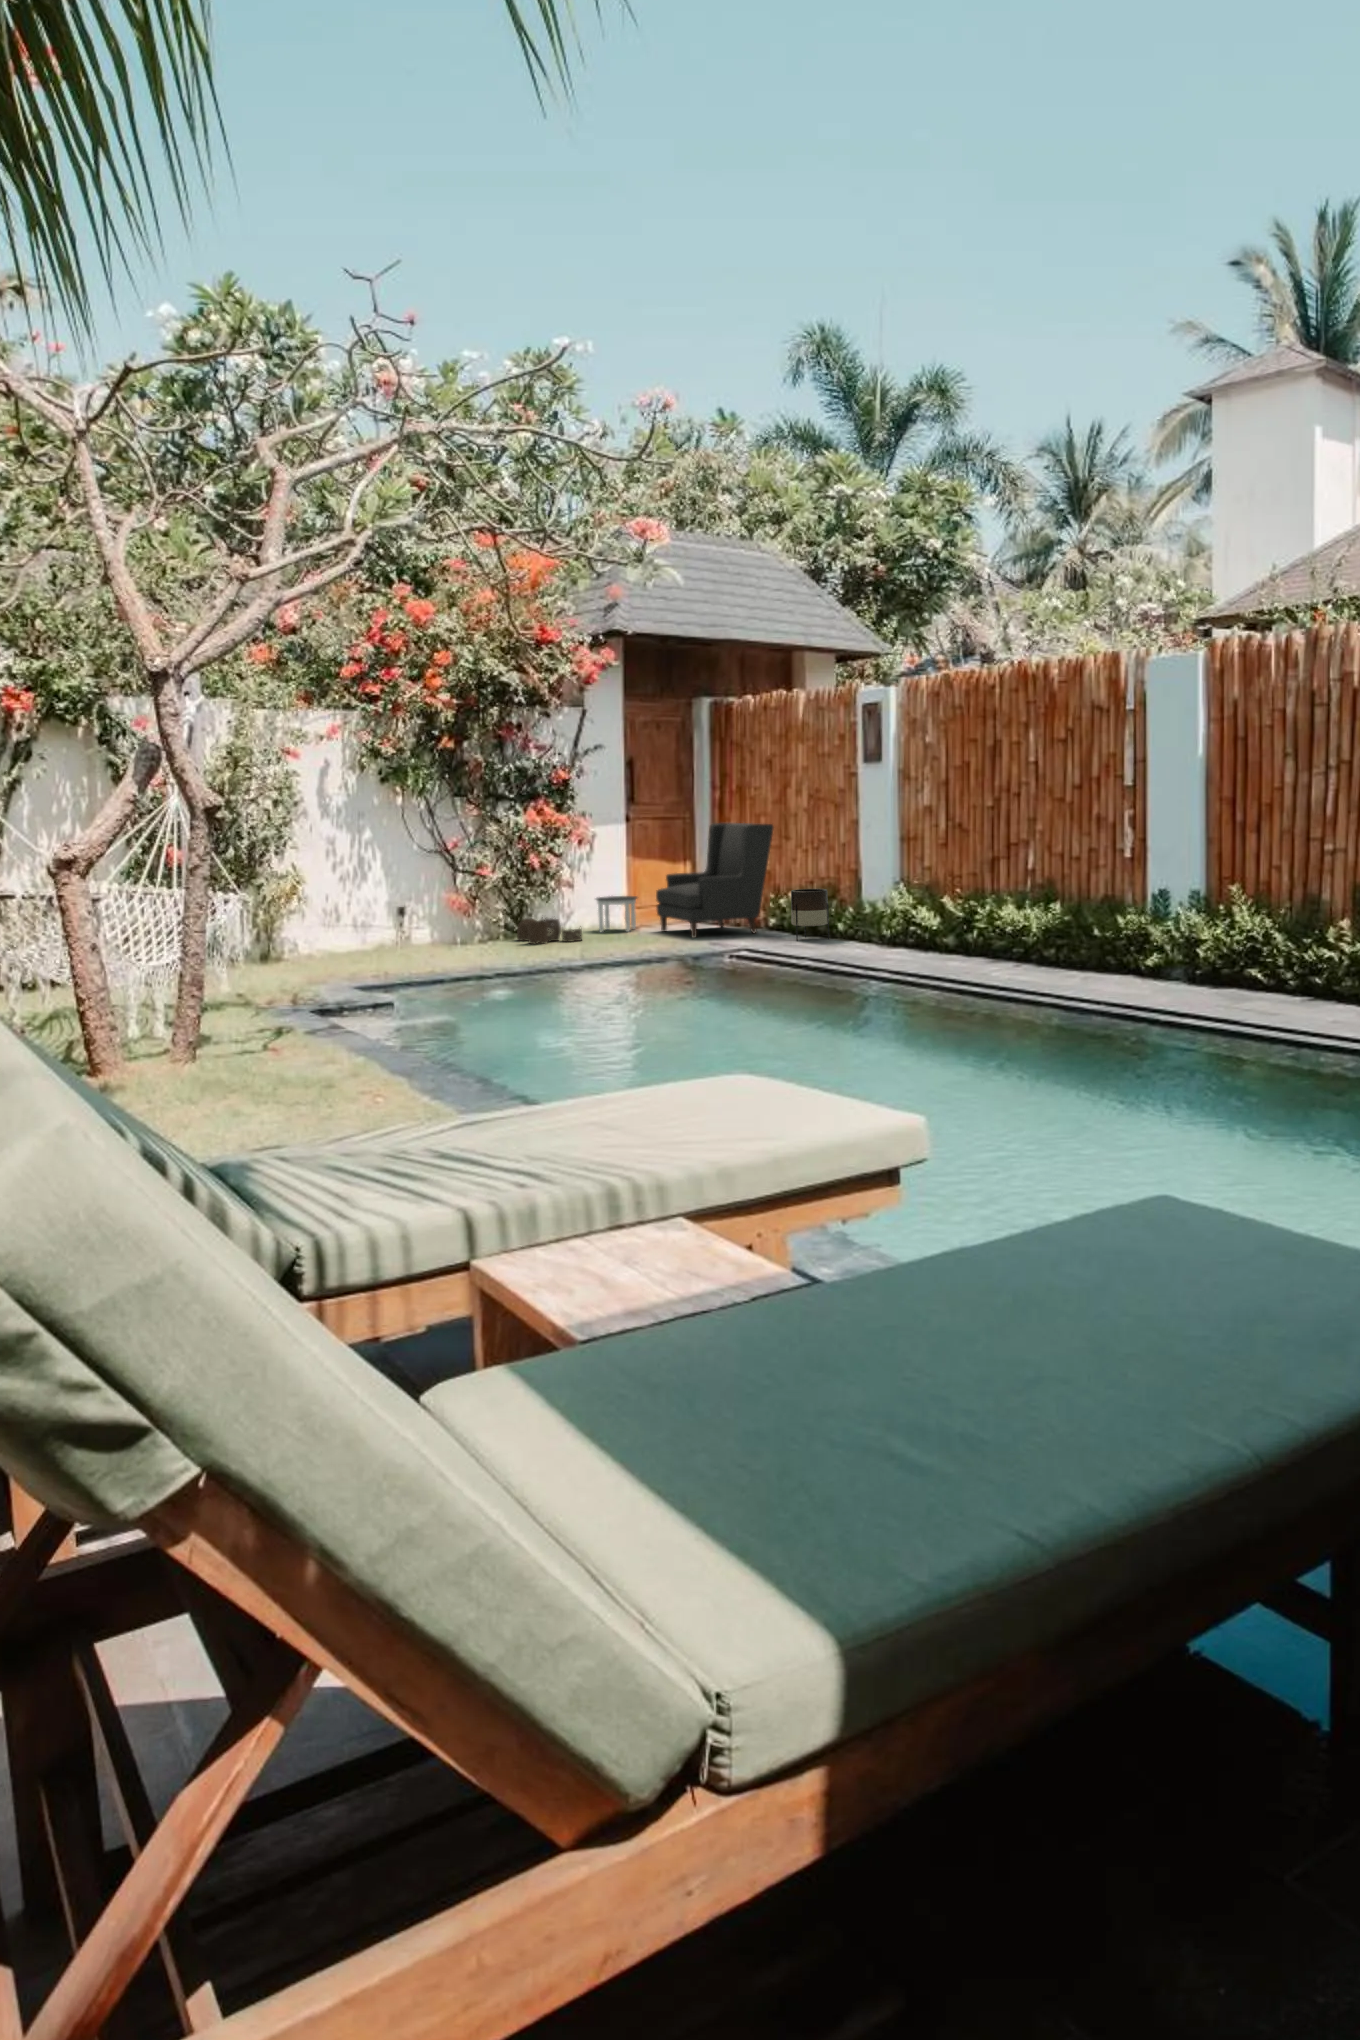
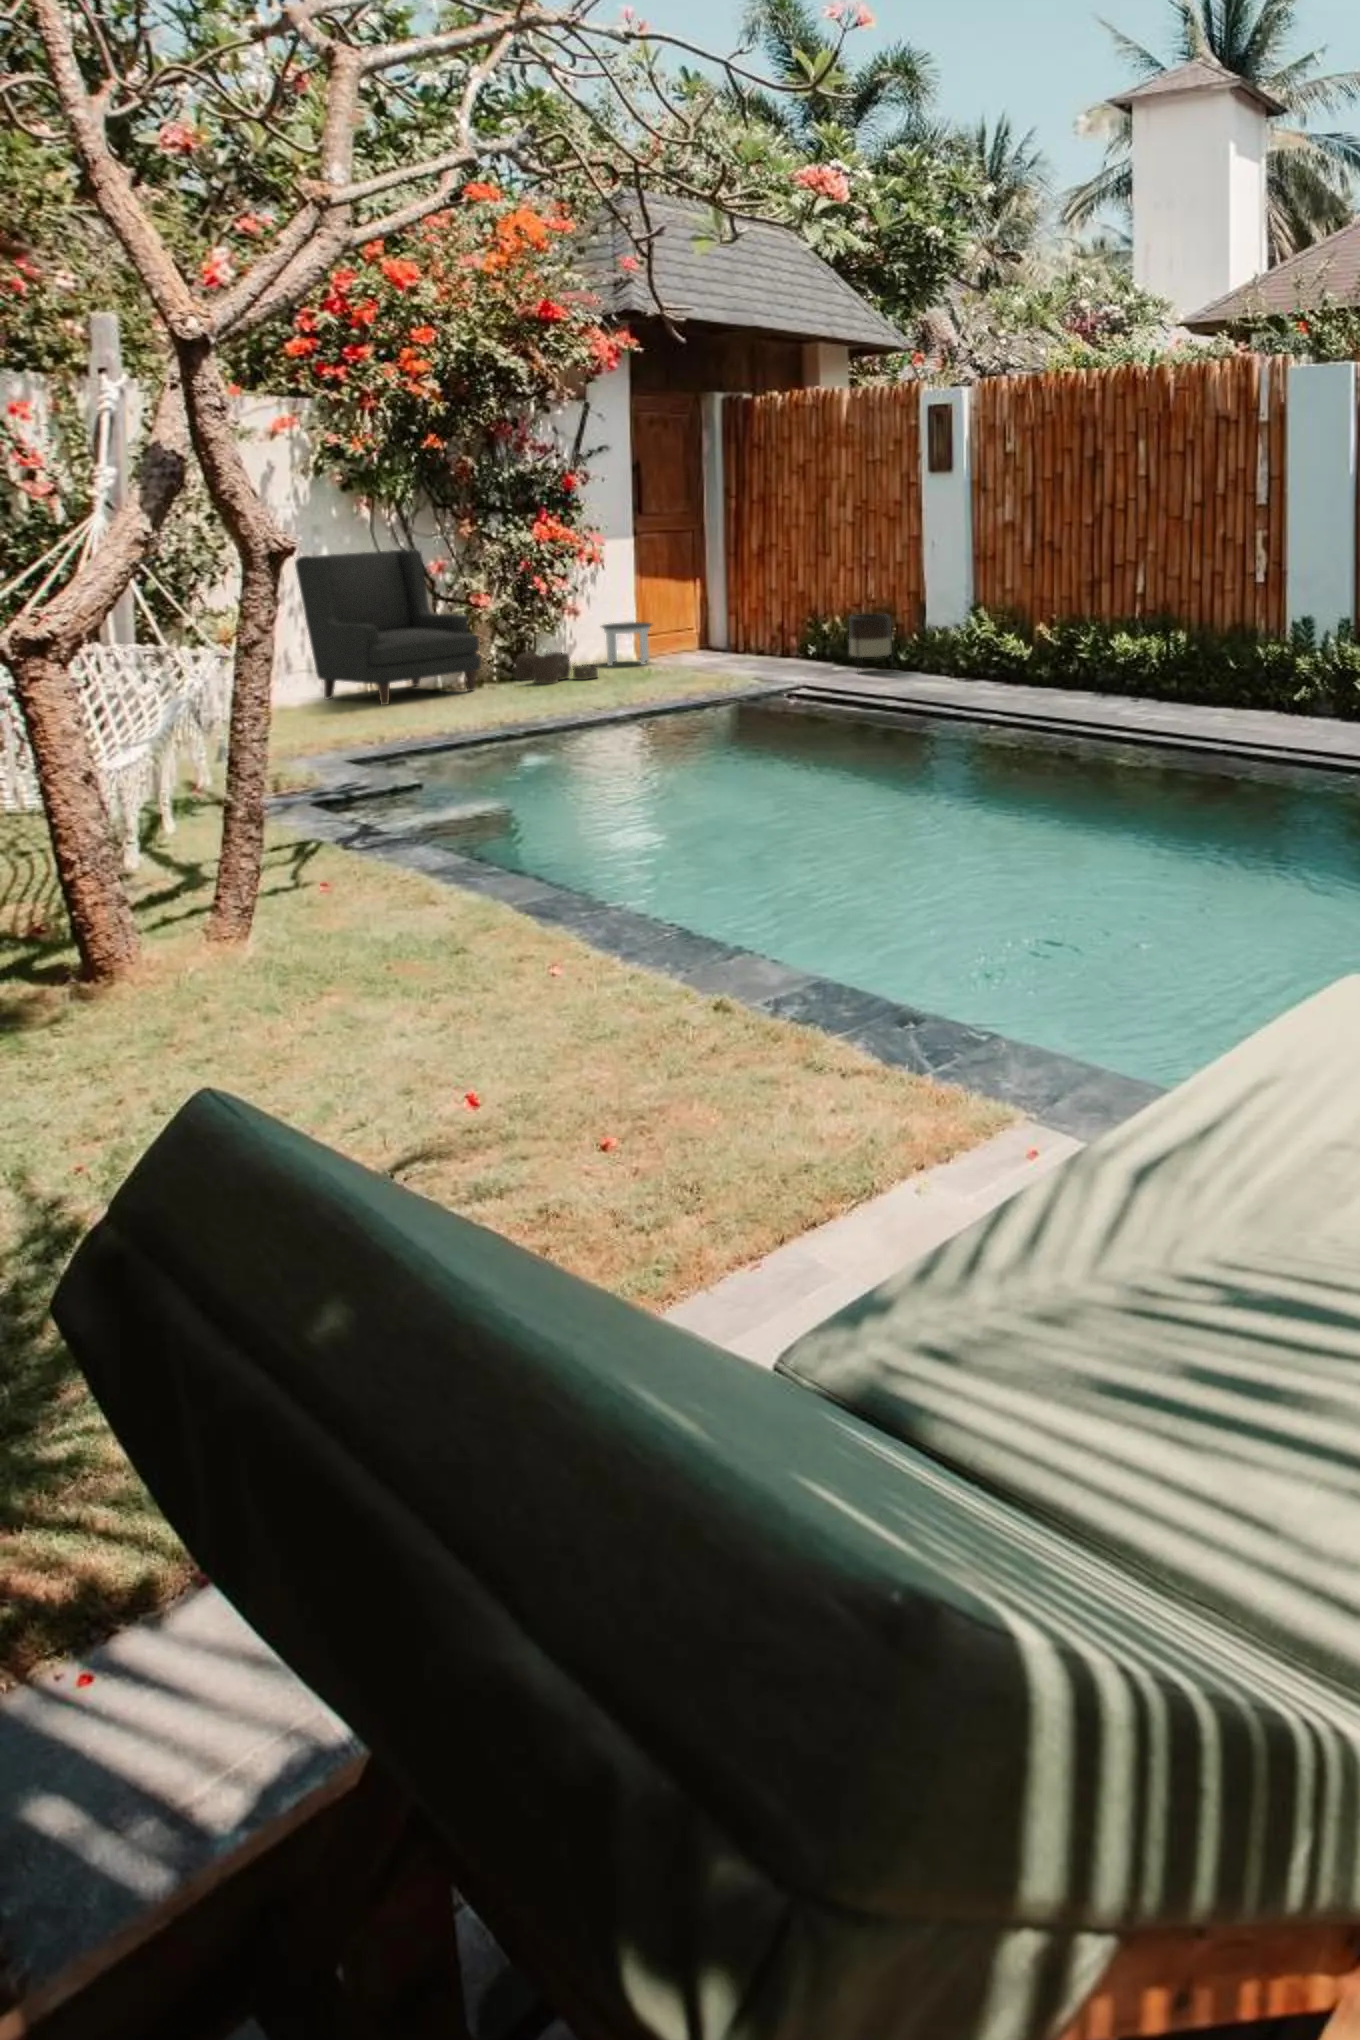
chair: present [656,823,773,938] -> present [295,550,481,705]

